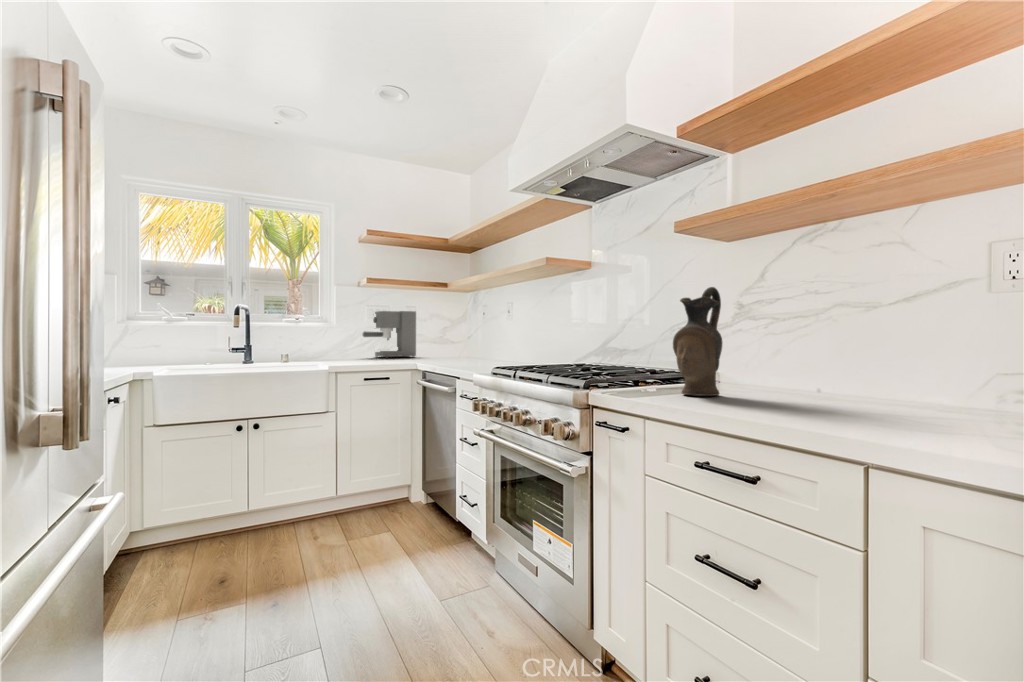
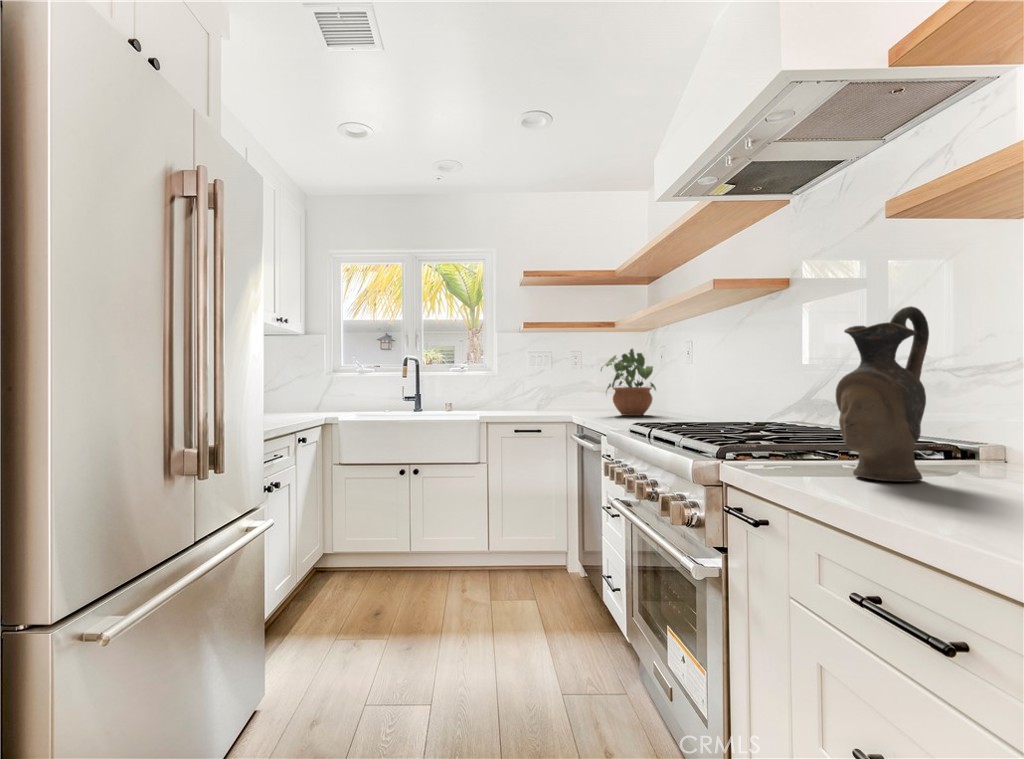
potted plant: none [444,305,490,363] -> present [601,349,656,416]
coffee maker: present [363,311,416,358] -> none [525,356,583,408]

